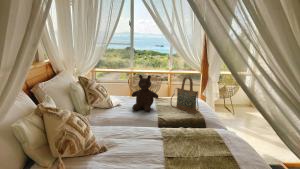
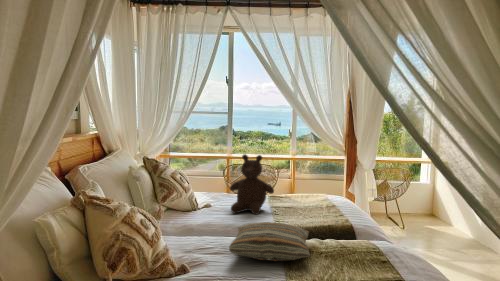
handbag: present [171,77,198,114] -> none [294,158,341,219]
pillow: none [130,119,178,143] -> present [229,222,310,261]

